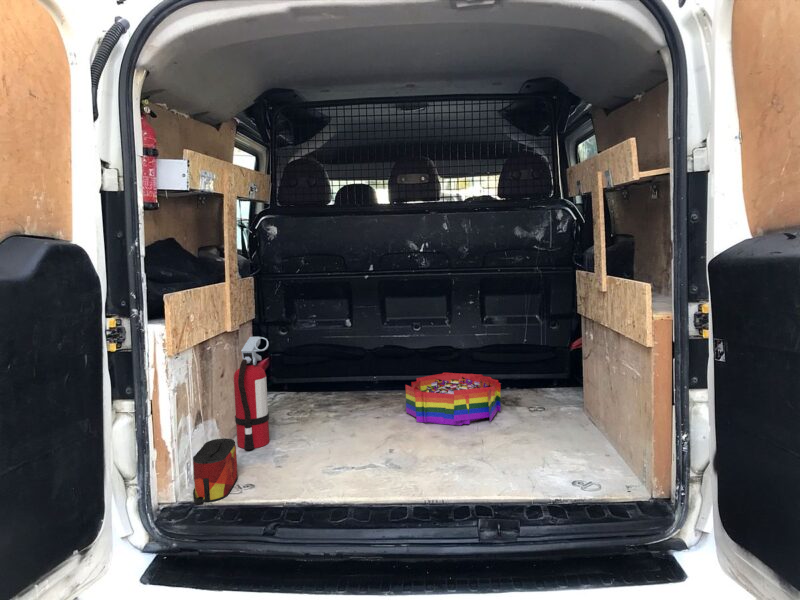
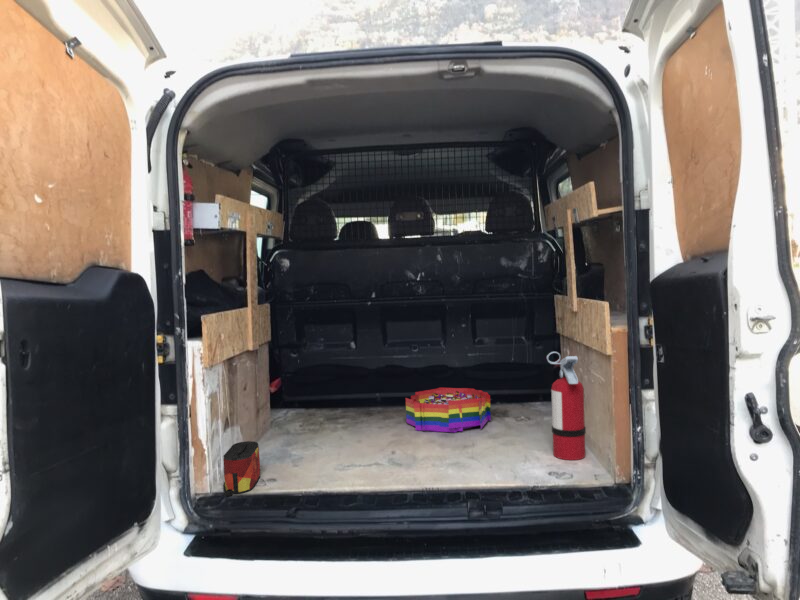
fire extinguisher: present [234,337,269,450] -> present [547,352,586,460]

